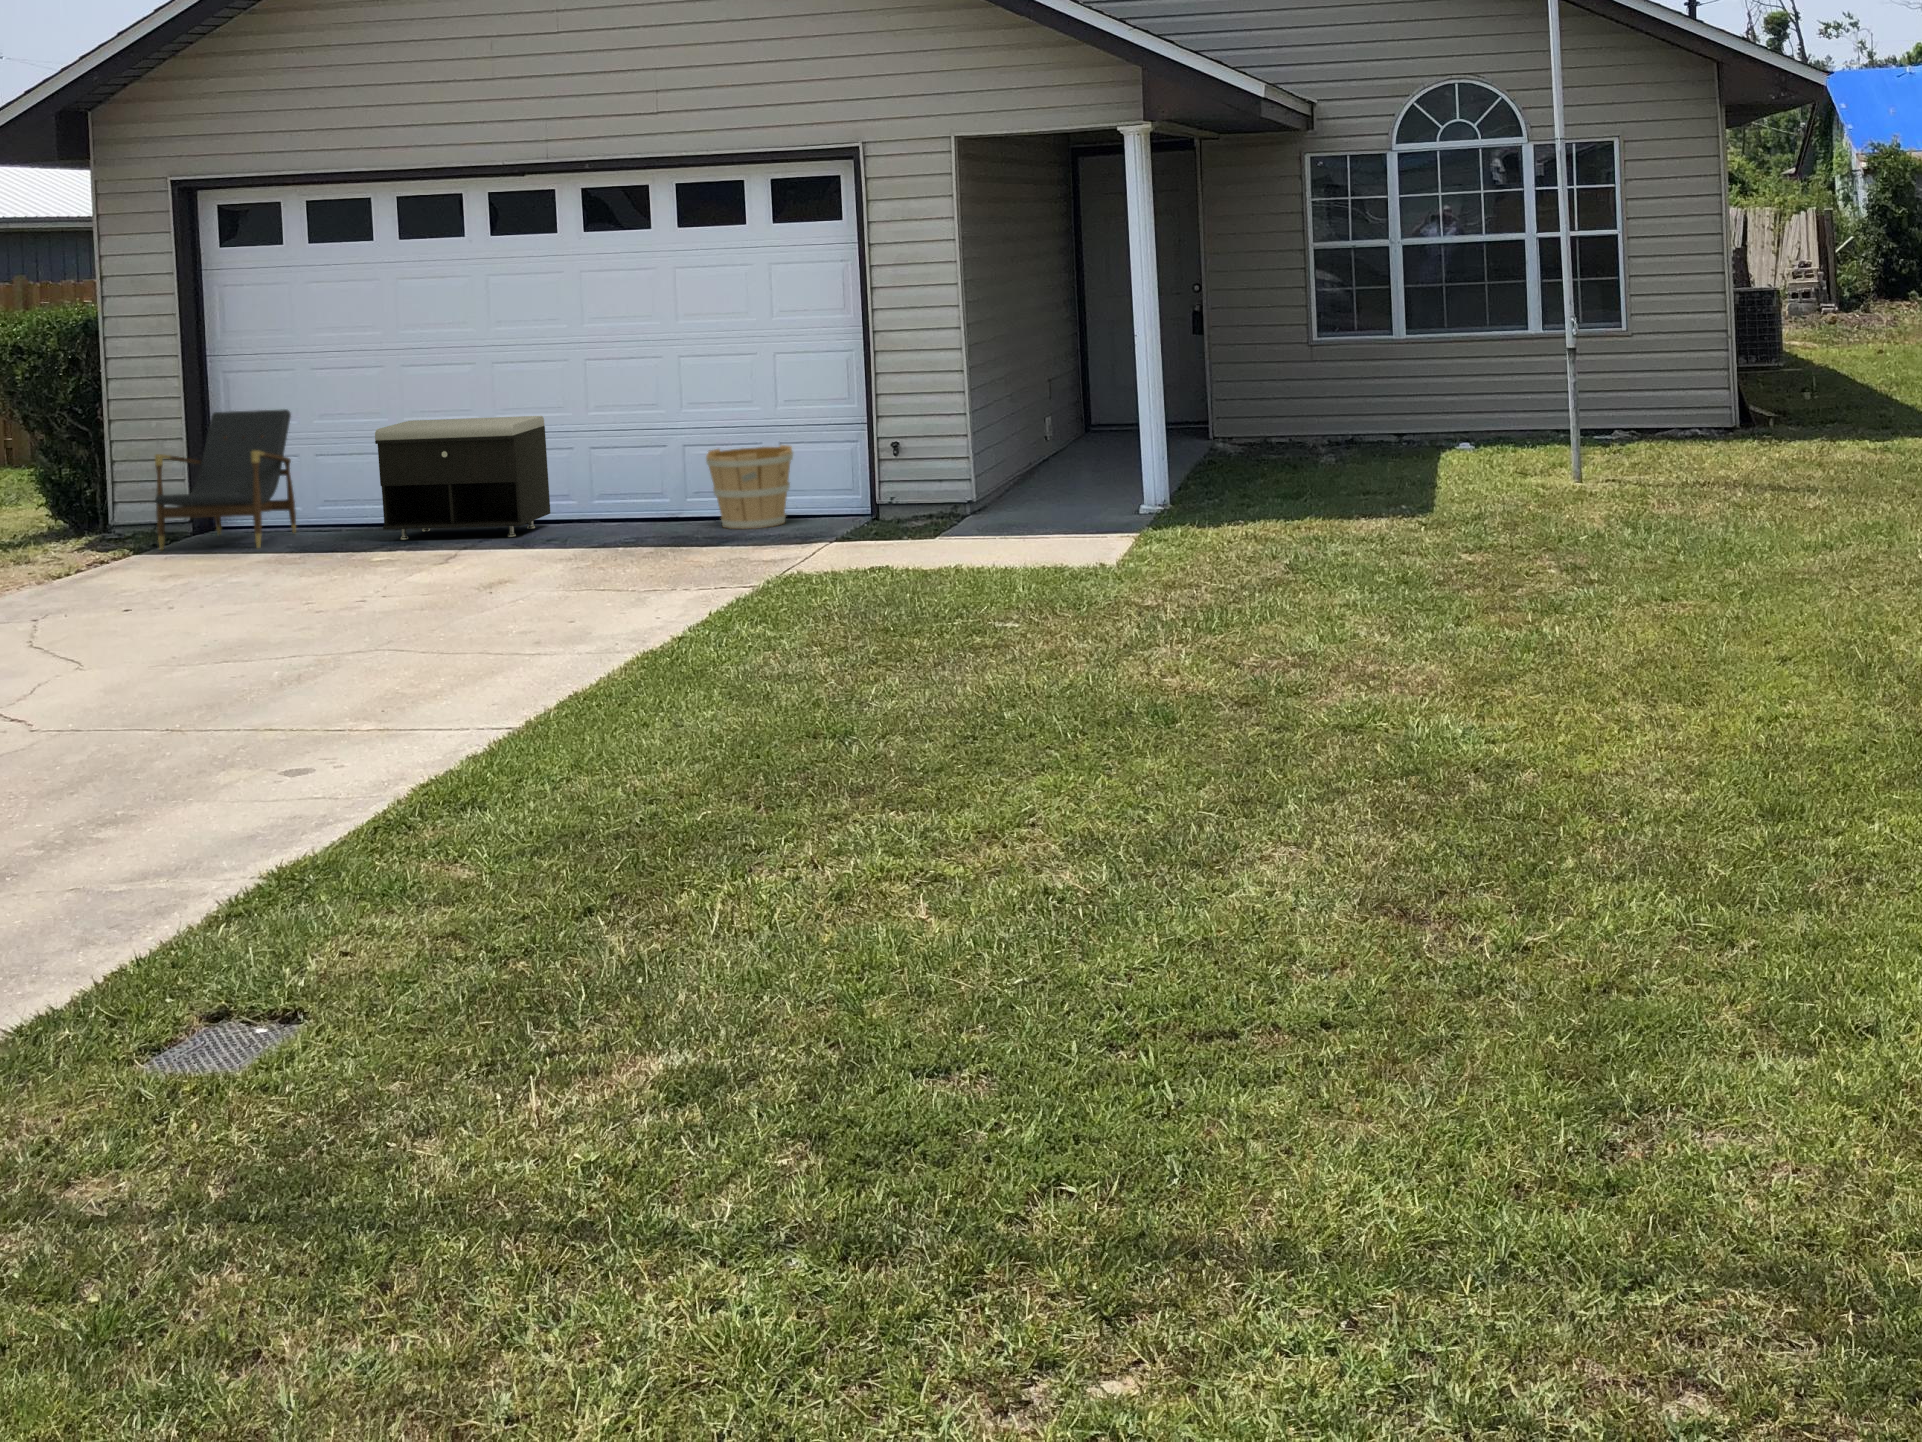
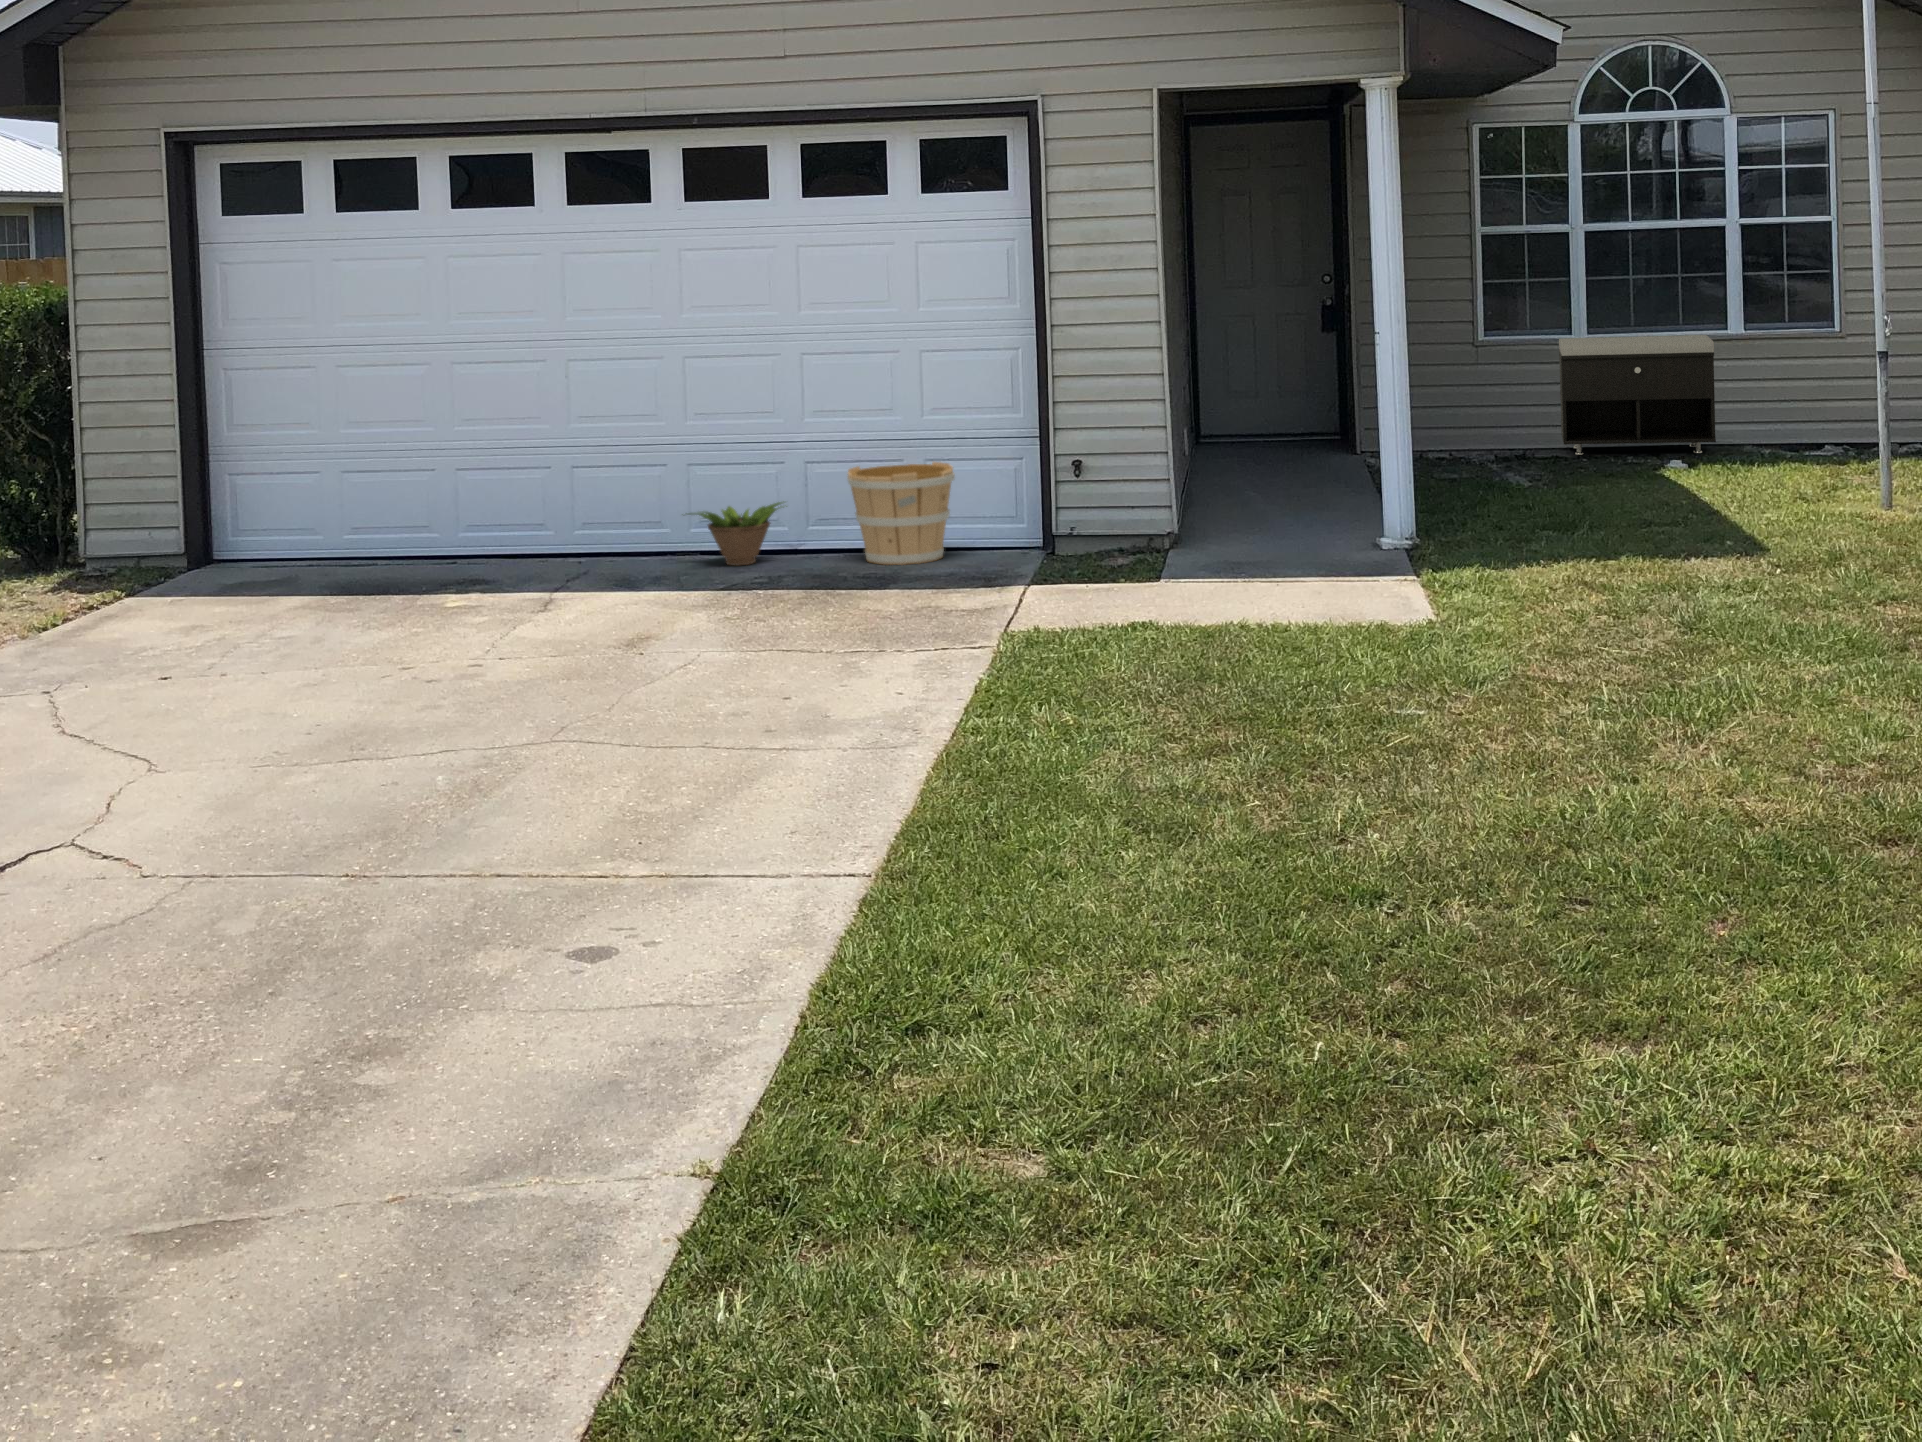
lounge chair: present [155,410,296,550] -> none [152,415,321,590]
storage bench: present [375,416,550,540] -> present [1559,335,1716,455]
decorative plant: none [575,478,663,530] -> present [689,502,782,565]

